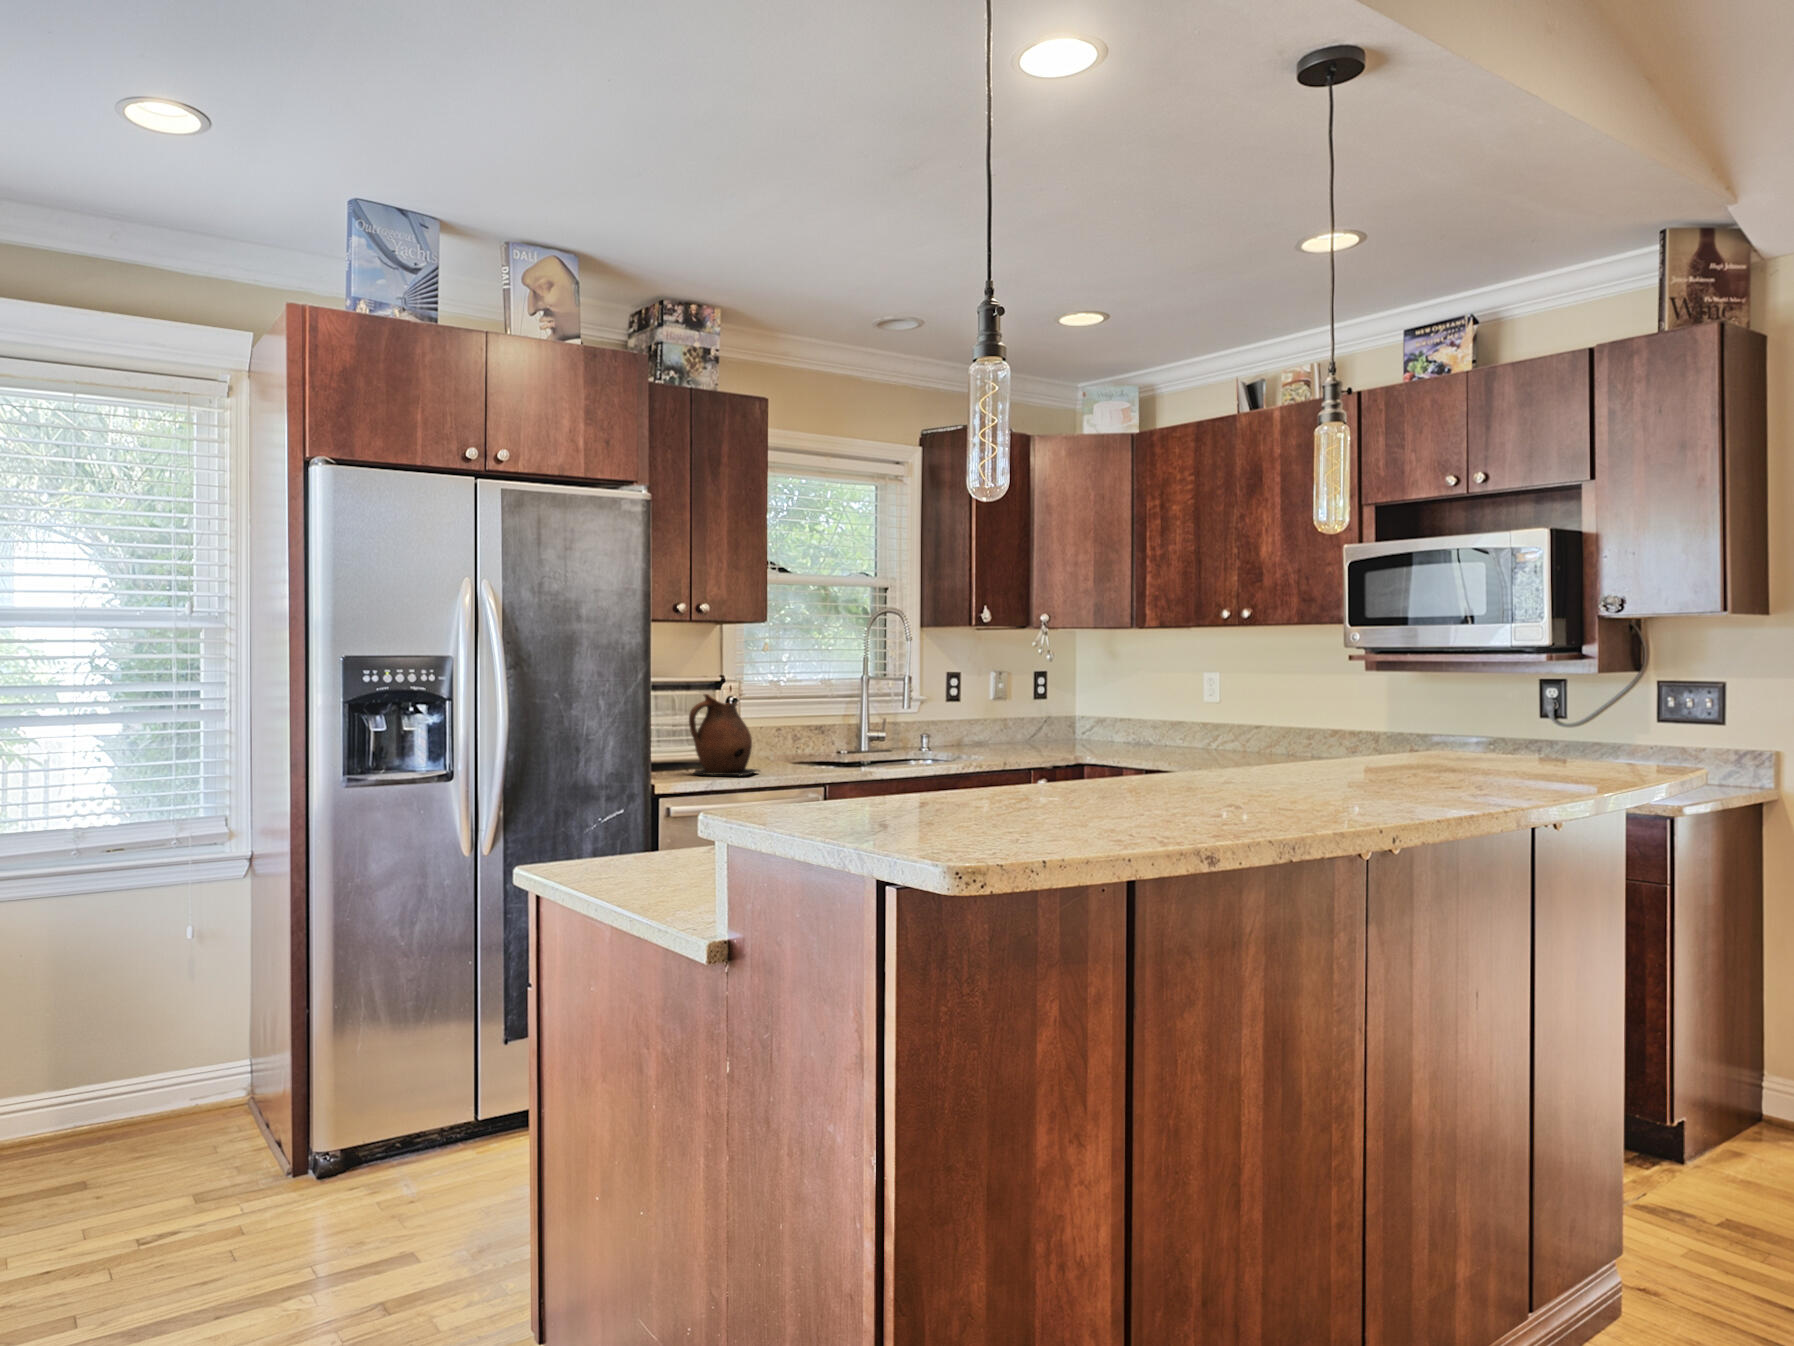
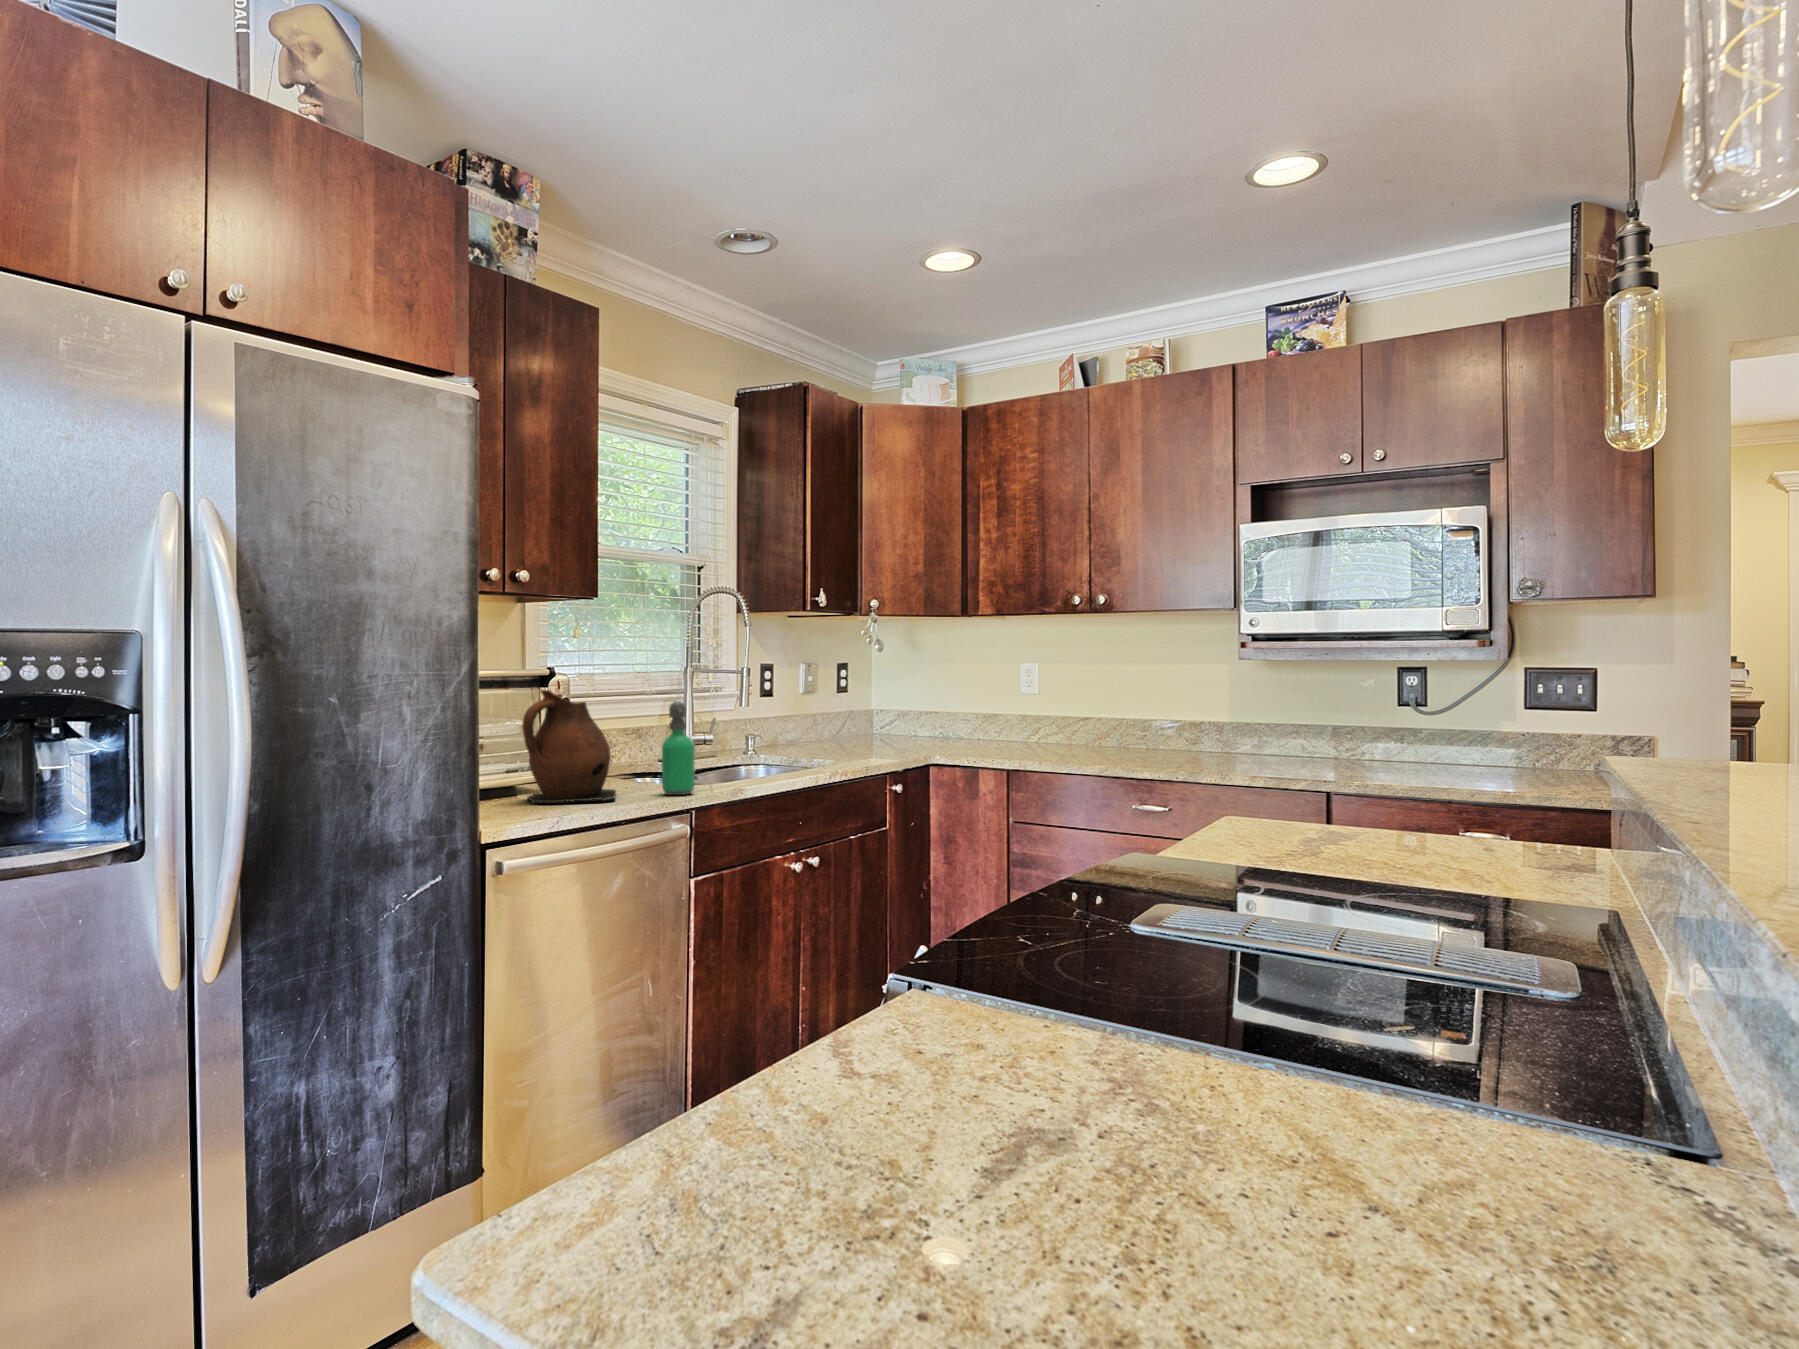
soap dispenser: none [790,705,815,776] -> present [662,701,695,795]

